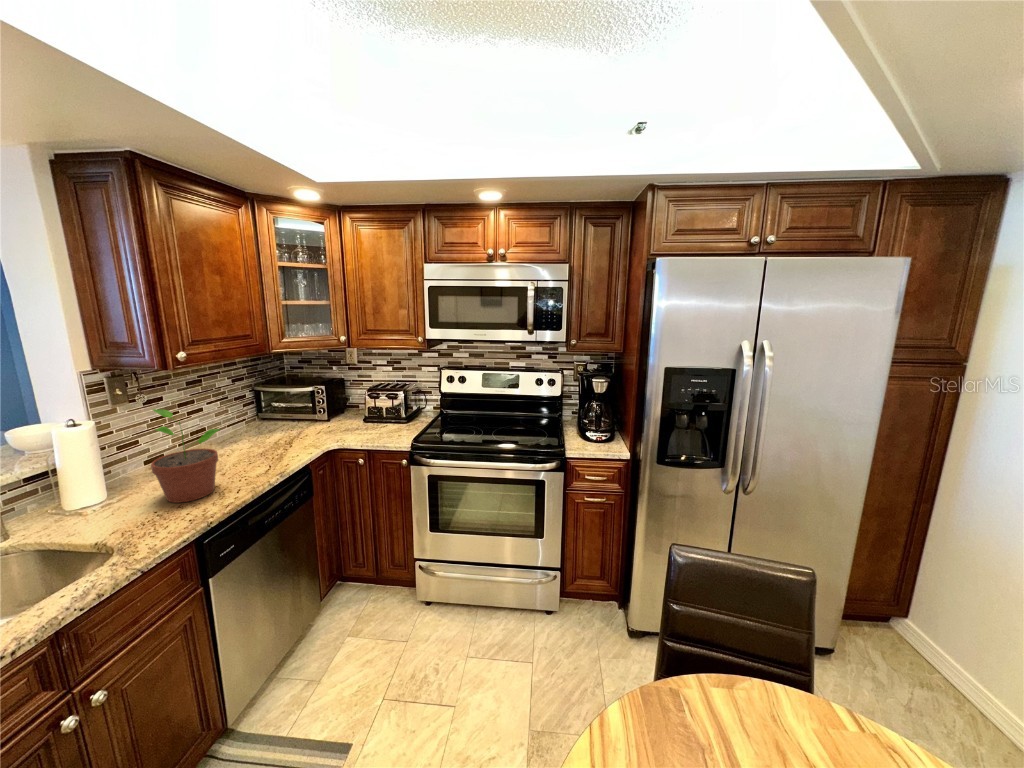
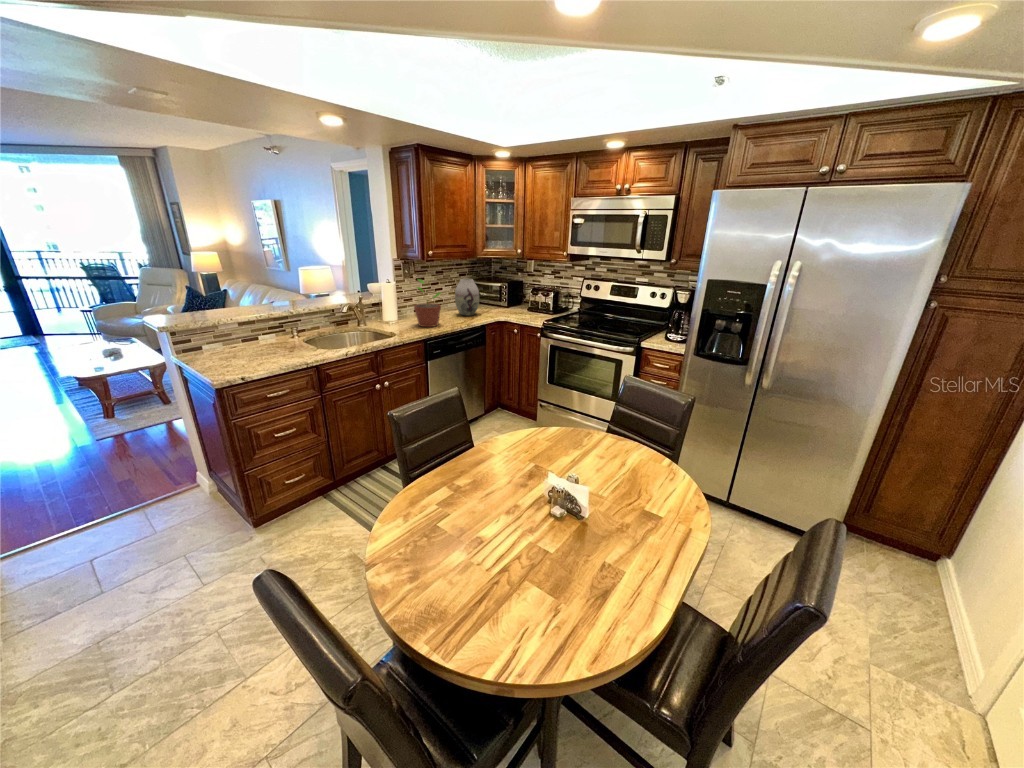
vase: none [236,390,286,453] -> present [455,279,479,316]

